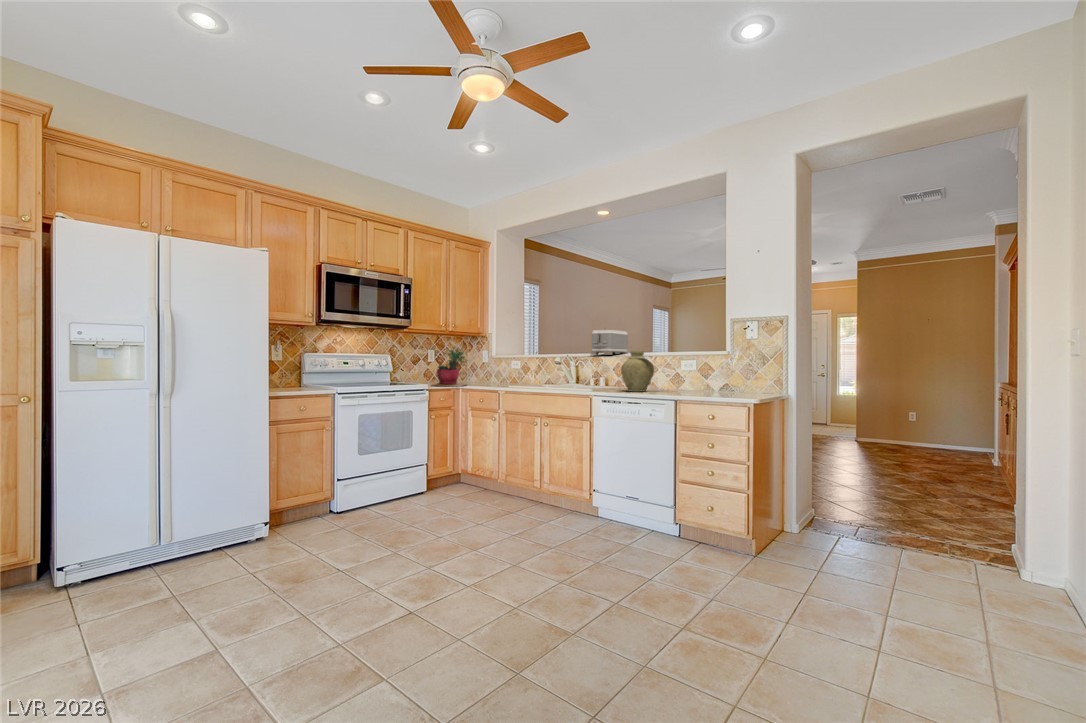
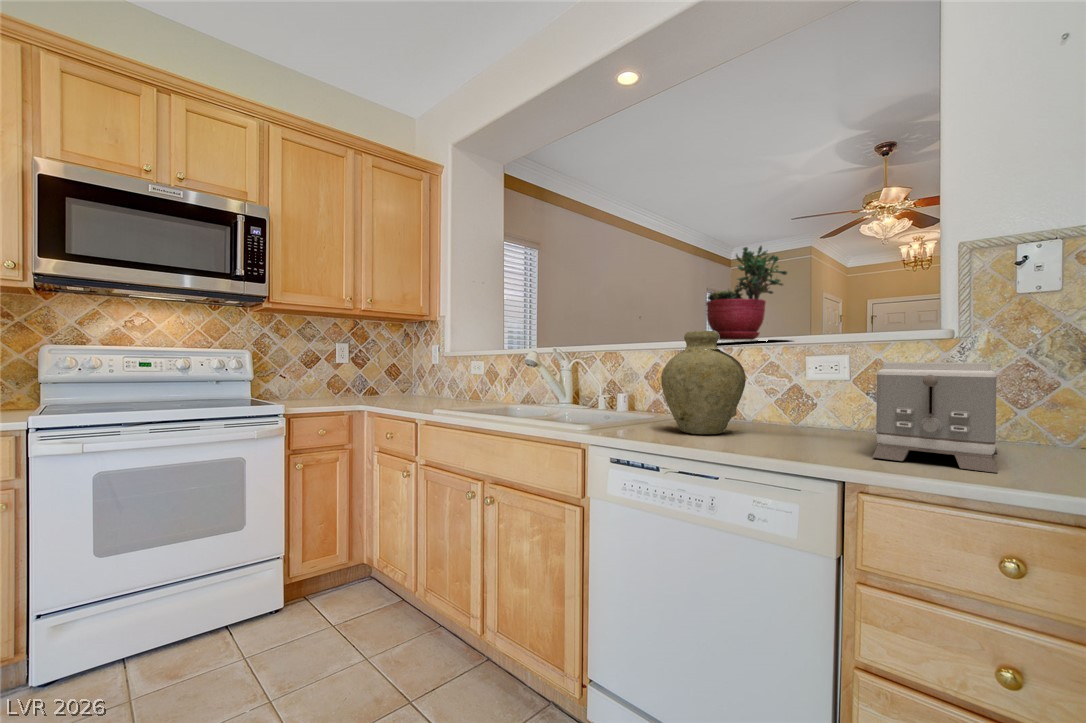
toaster: present [591,330,628,355] -> present [873,362,998,473]
succulent plant: present [433,348,467,387] -> present [706,246,787,340]

